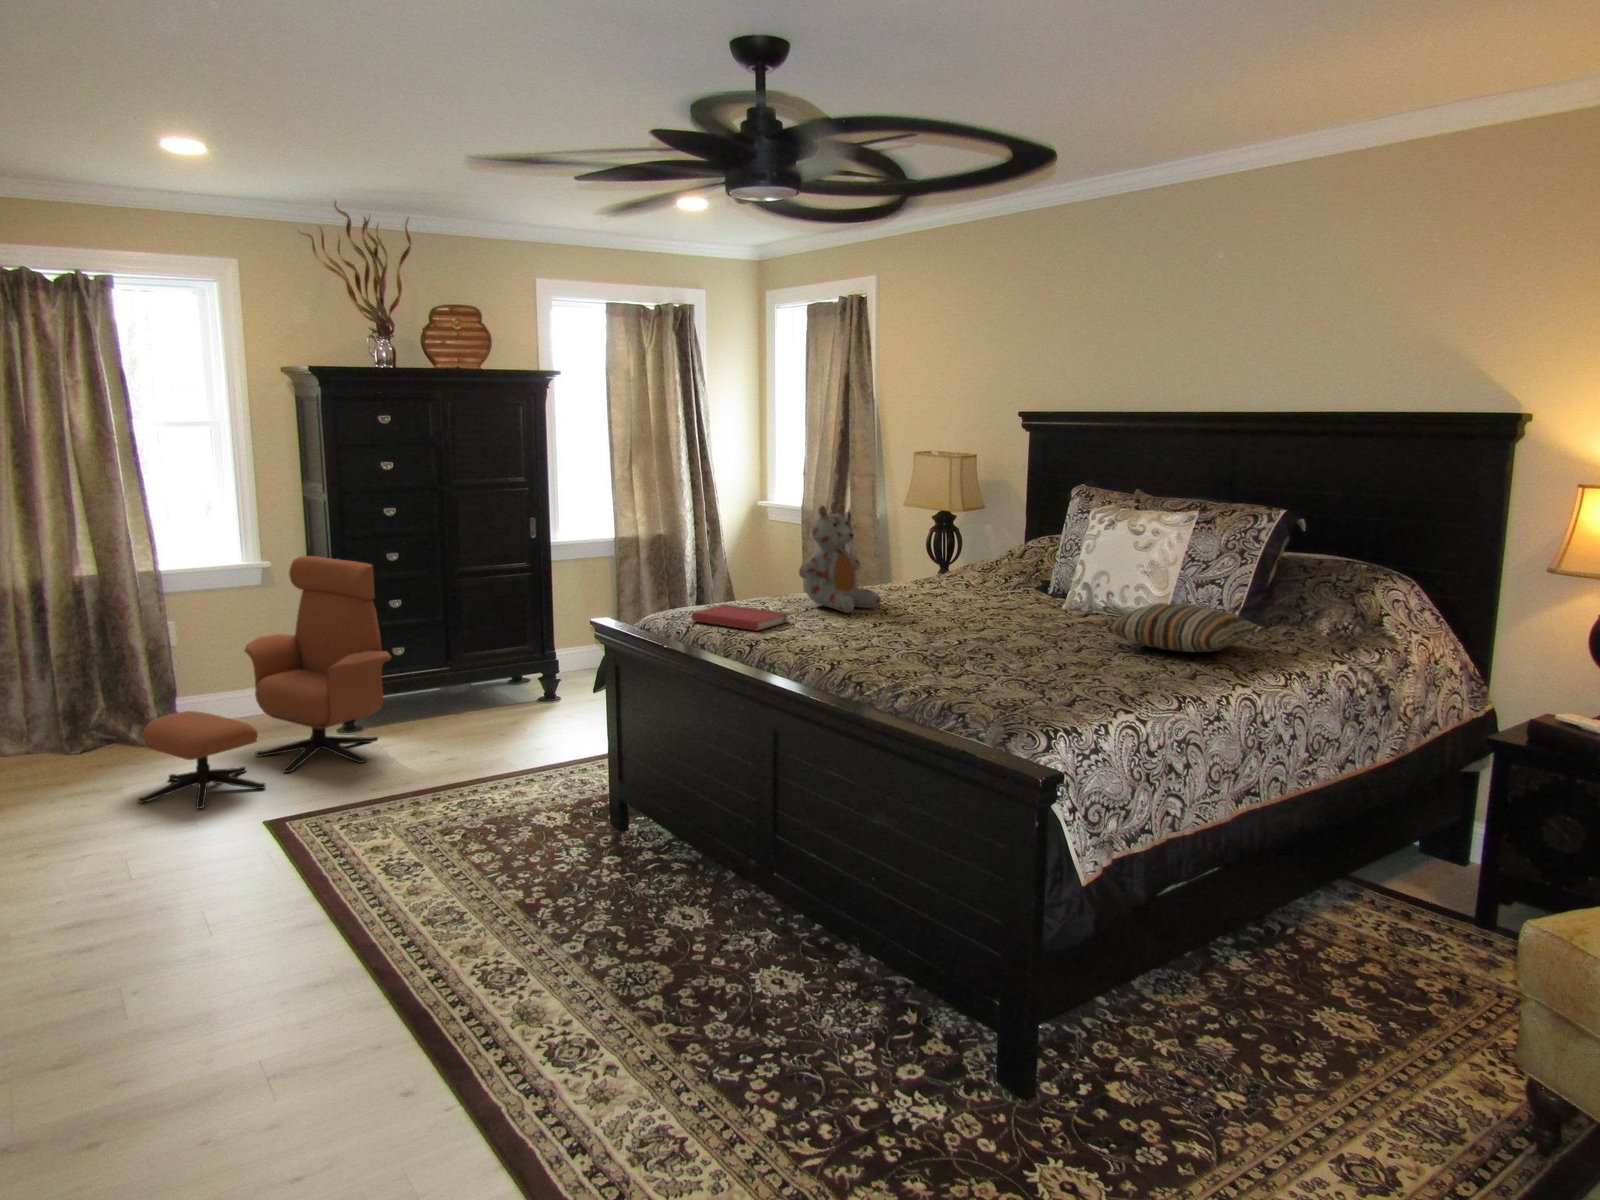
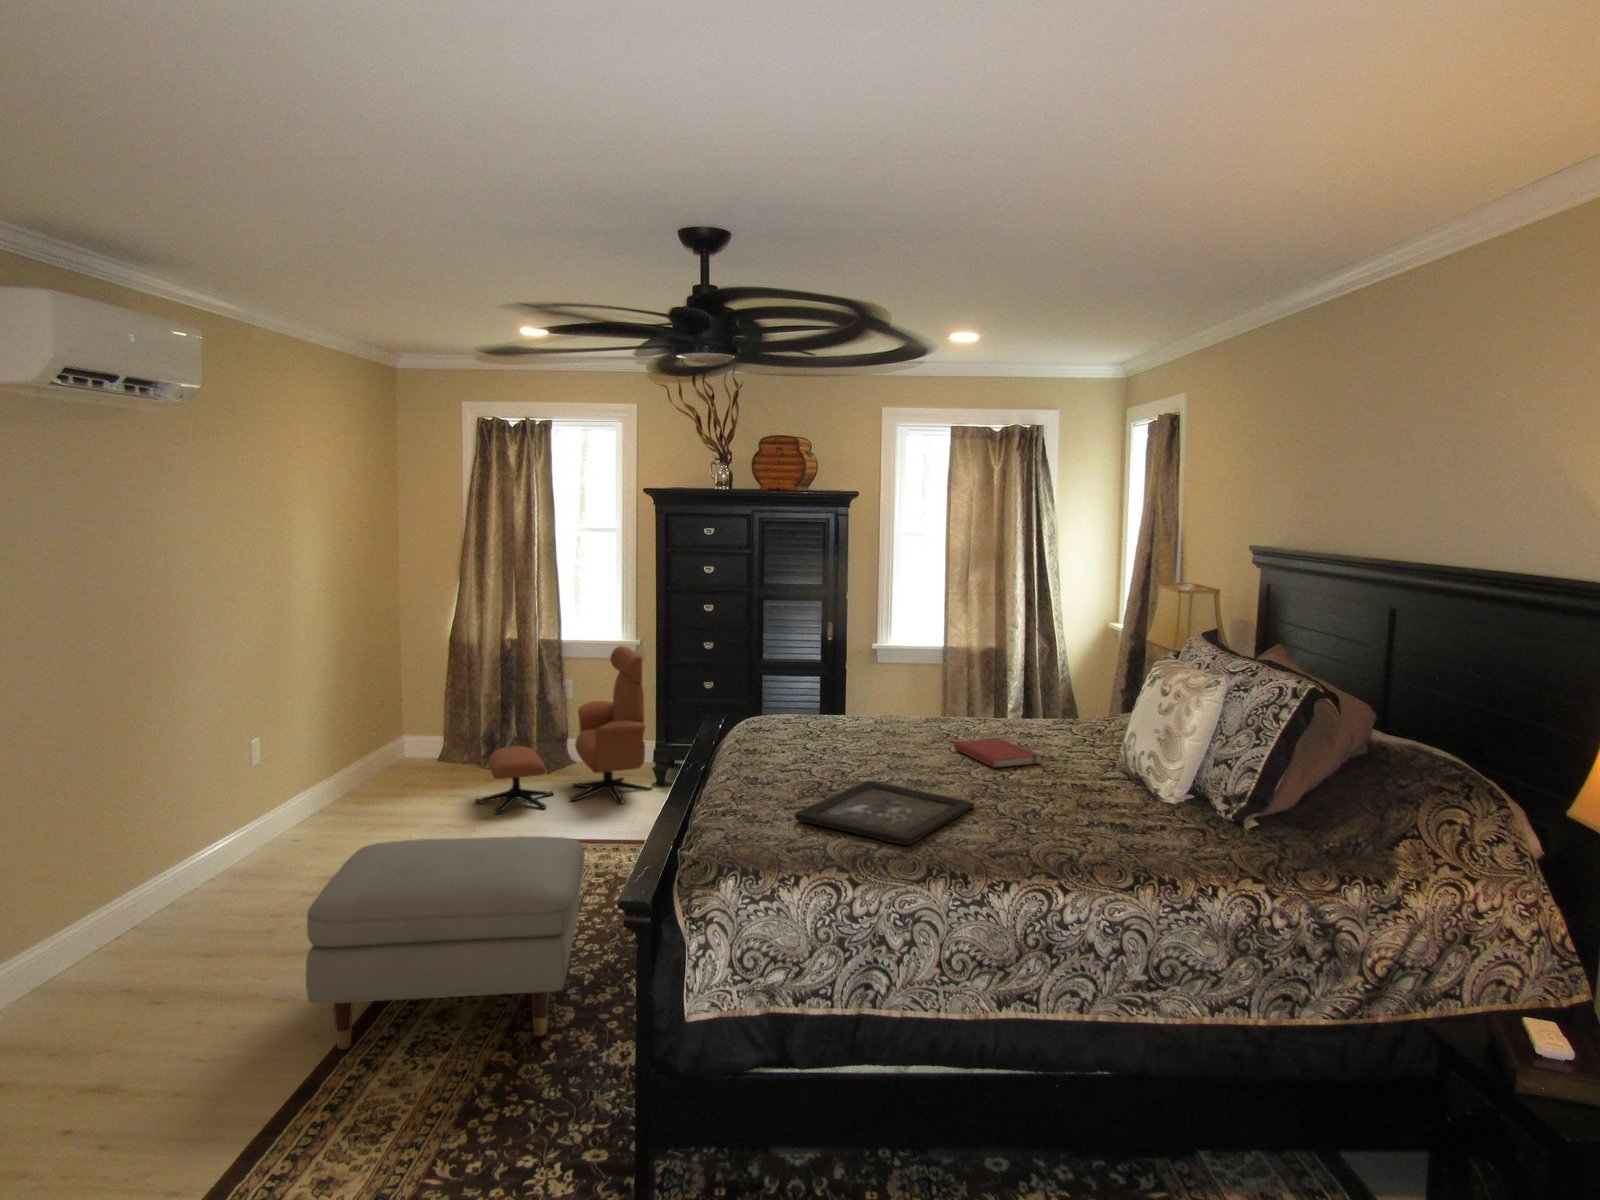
stuffed bear: present [799,504,881,613] -> none [849,638,925,739]
pillow: present [1106,603,1258,652] -> none [1013,773,1191,836]
book: present [691,605,789,631] -> present [954,738,1040,768]
tray: none [957,643,1121,686] -> present [794,781,974,845]
ottoman: none [335,778,735,1111] -> present [306,836,584,1050]

